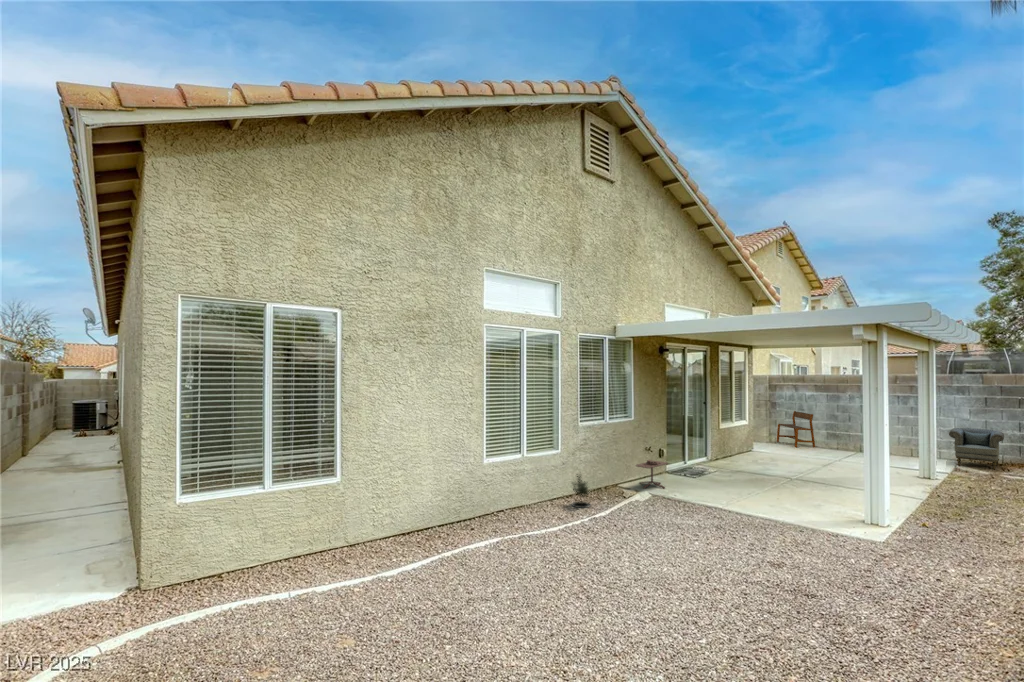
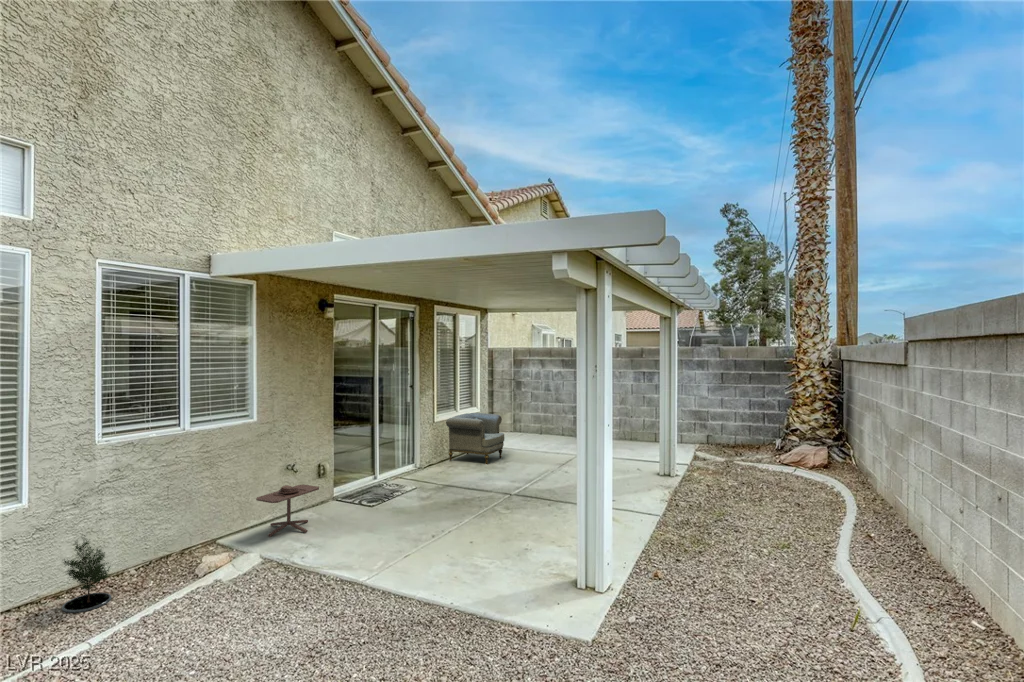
bench: present [777,411,815,448] -> none [516,394,557,439]
armchair: present [949,428,1004,470] -> present [446,413,504,464]

